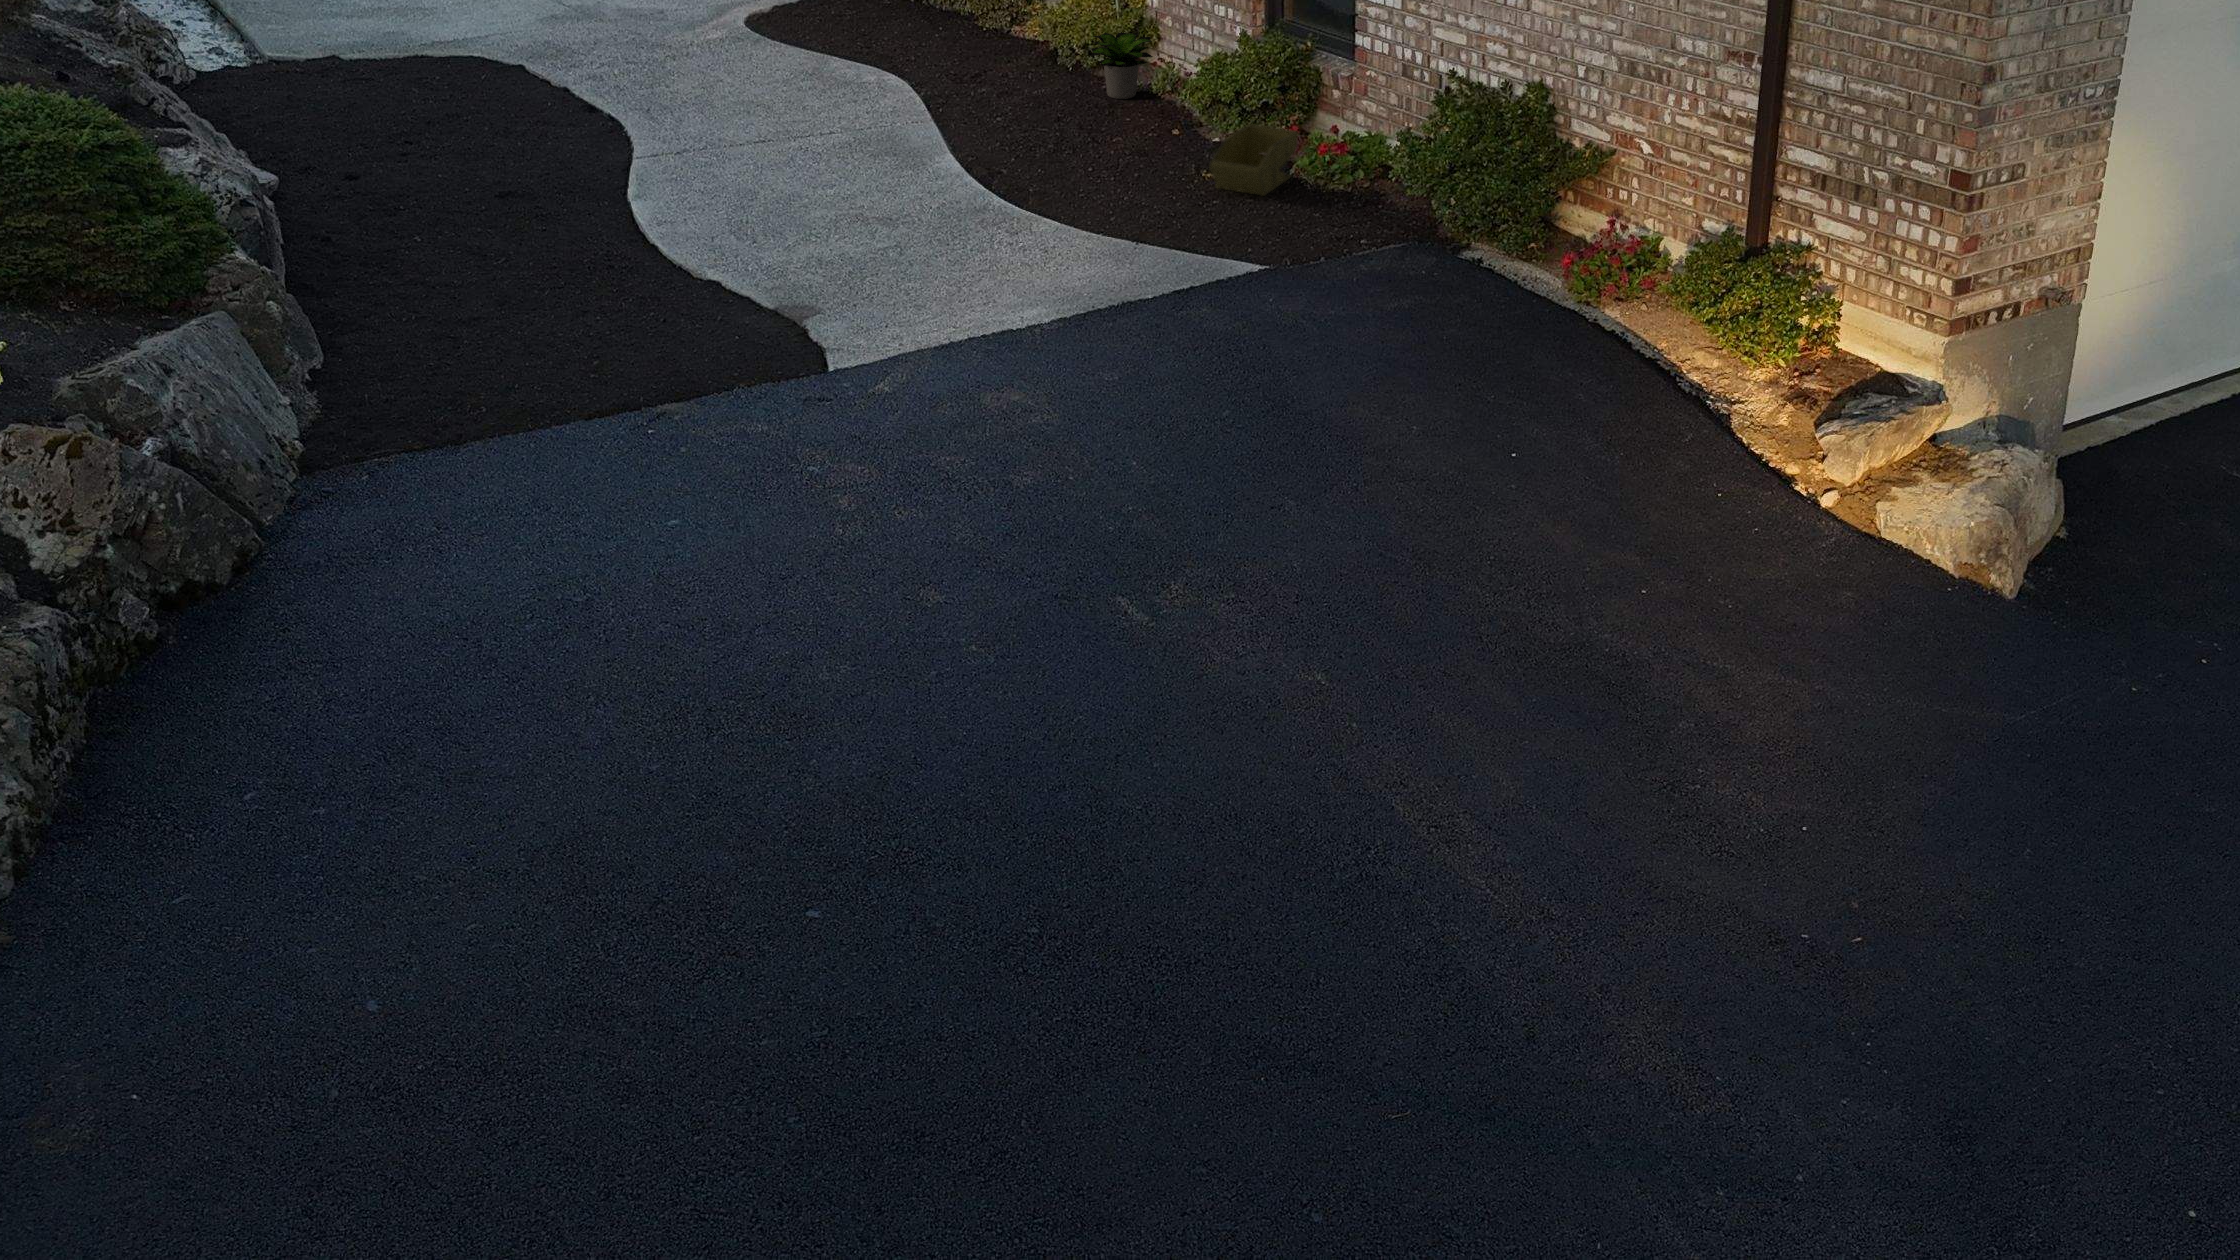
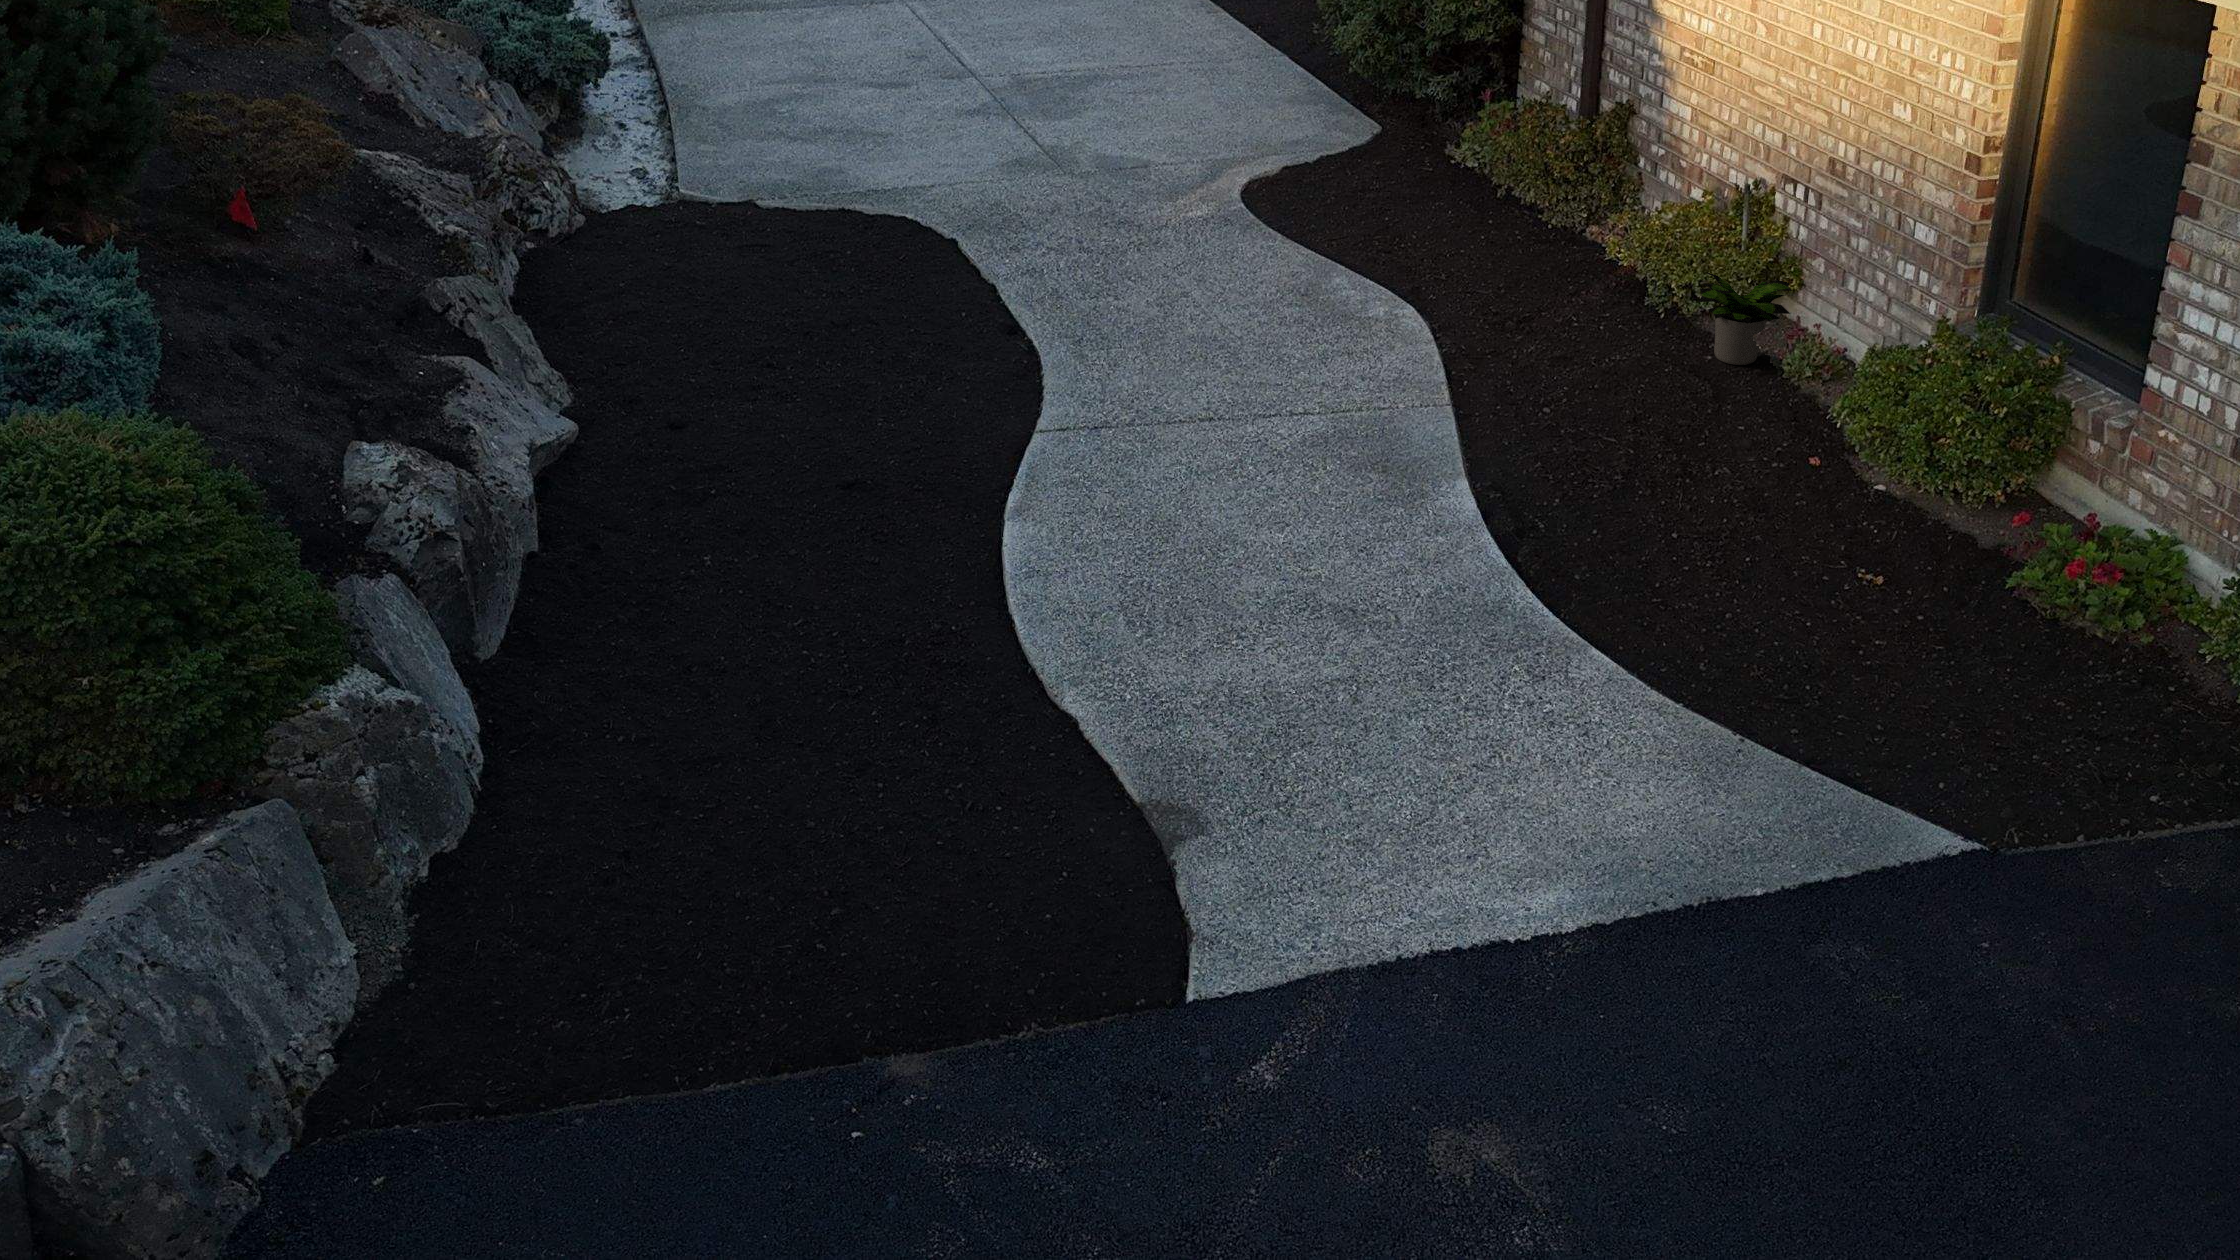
storage bin: present [1209,124,1298,196] -> none [1867,467,2017,598]

